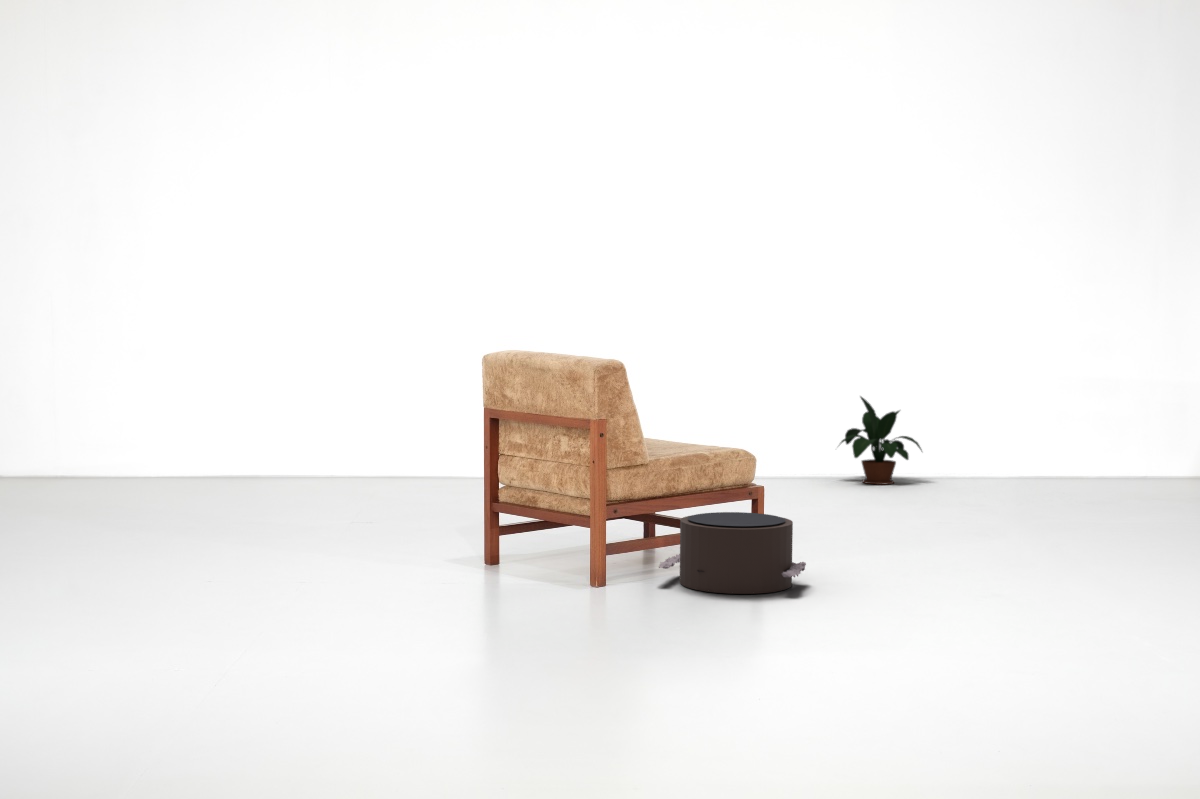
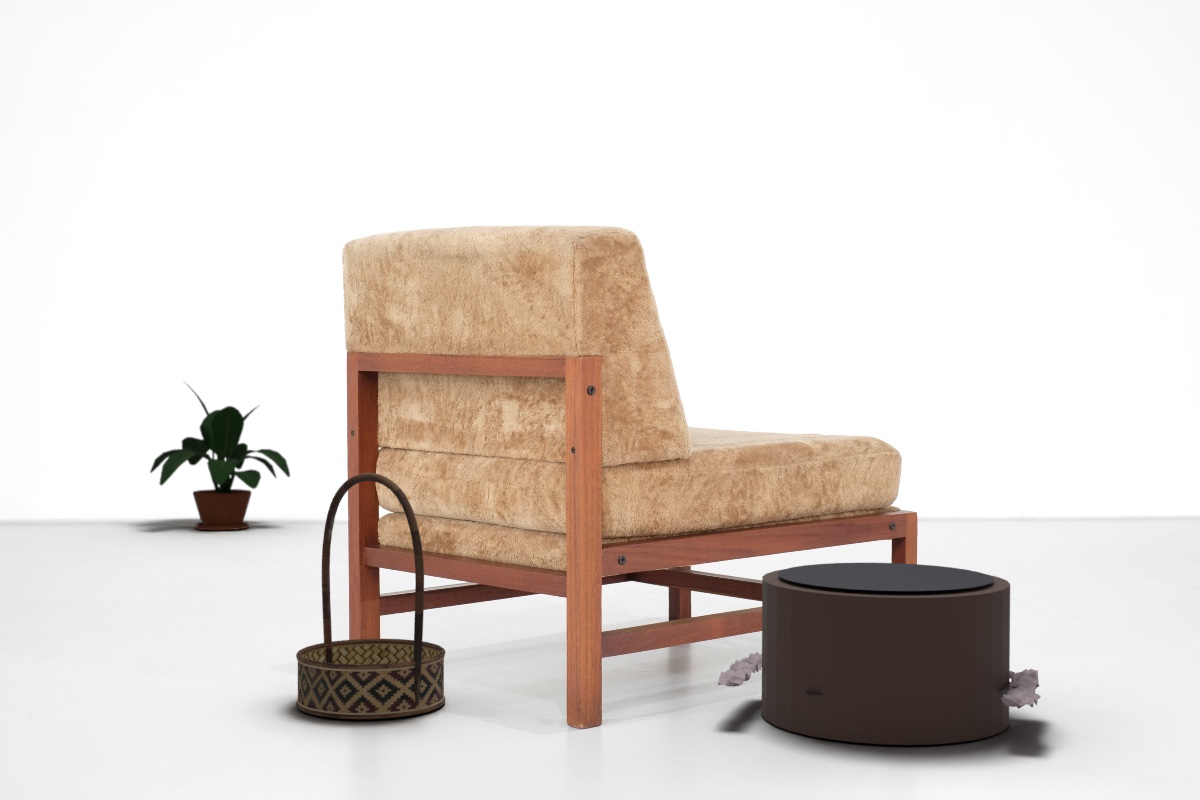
potted plant: present [840,397,922,484] -> present [150,387,290,530]
basket: none [465,470,534,583] -> present [296,473,445,719]

